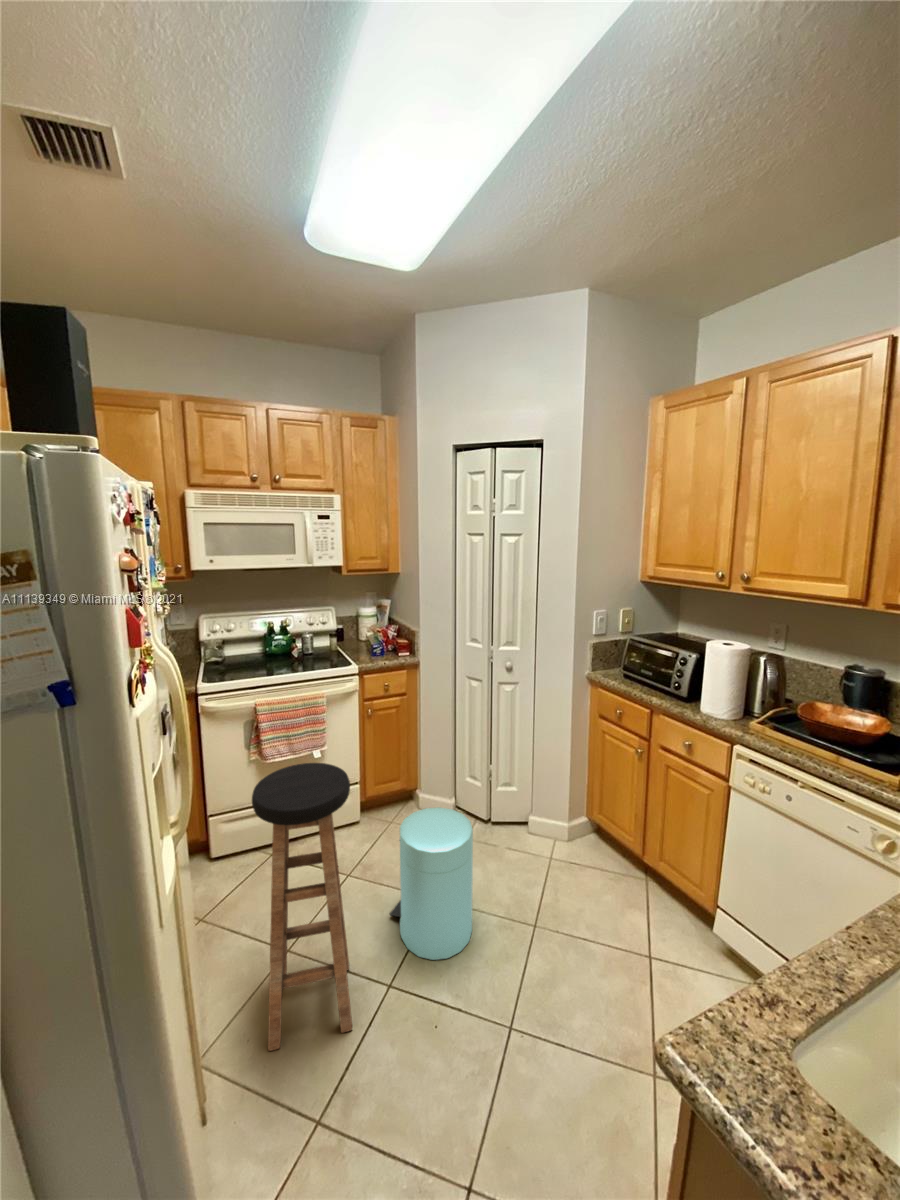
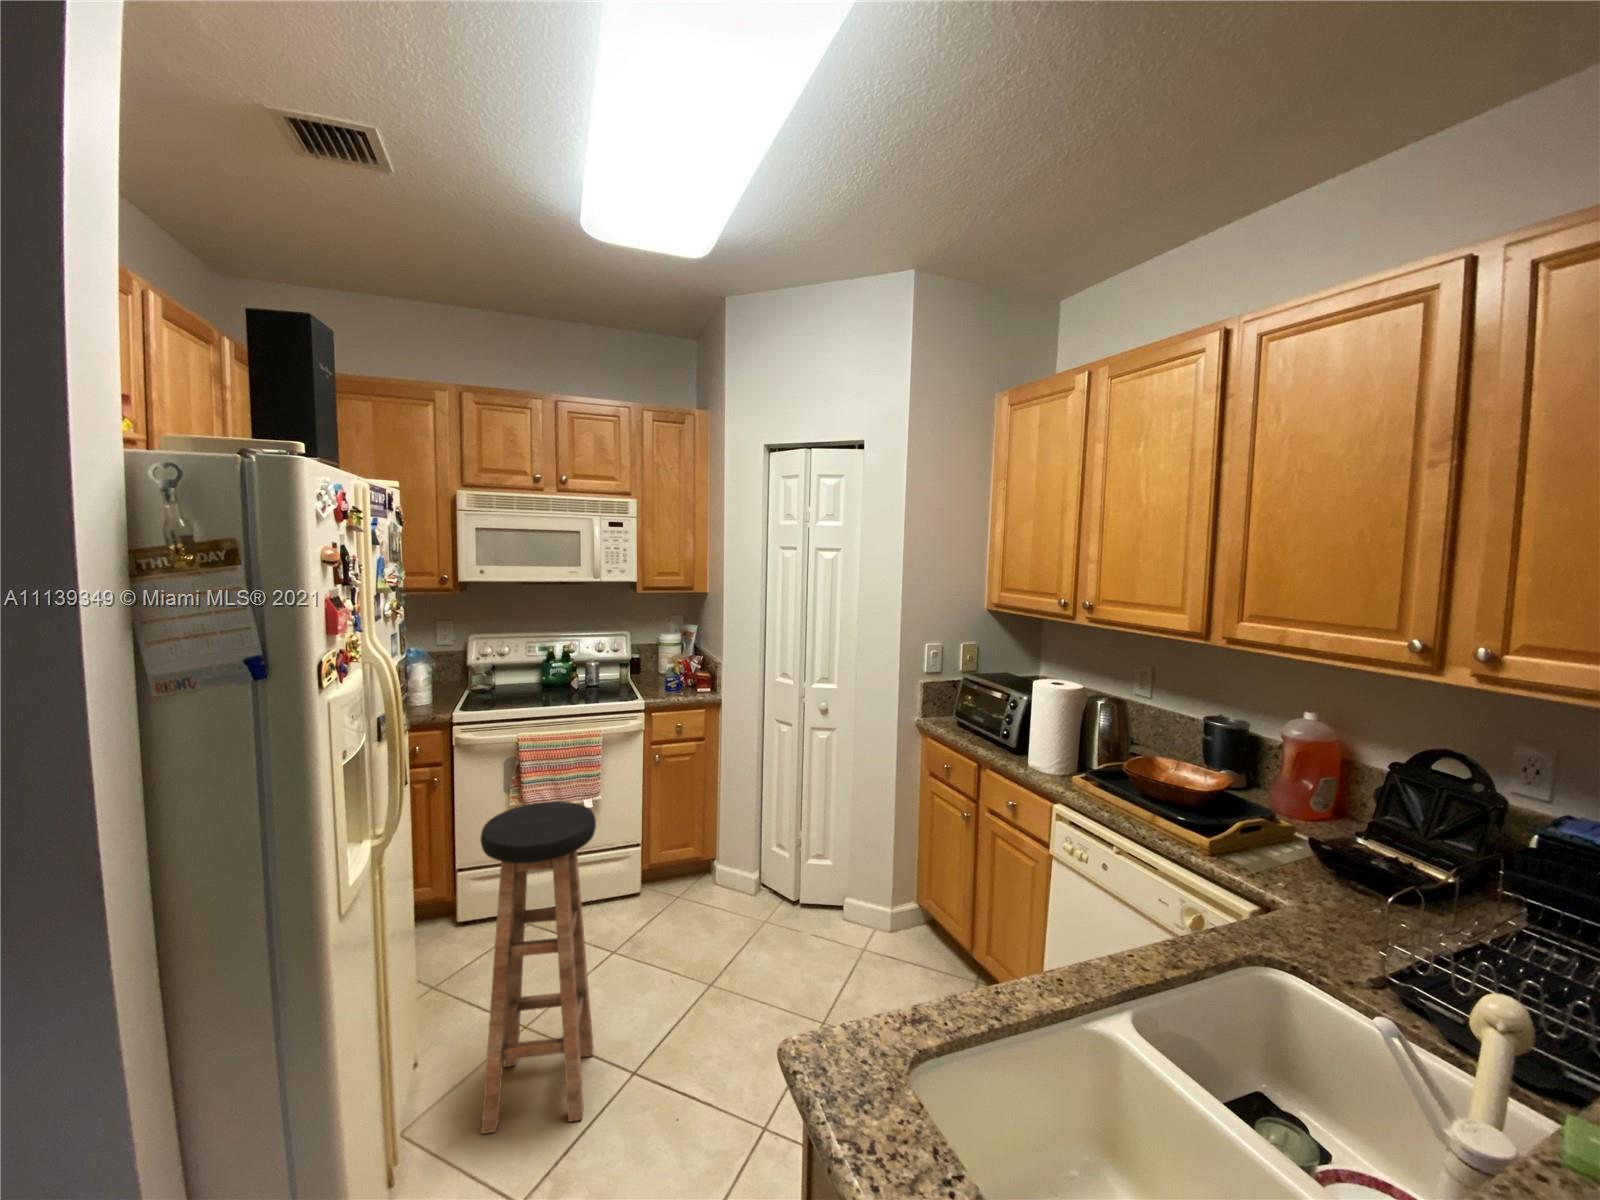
trash can: present [390,807,473,960] -> none [652,871,750,1052]

